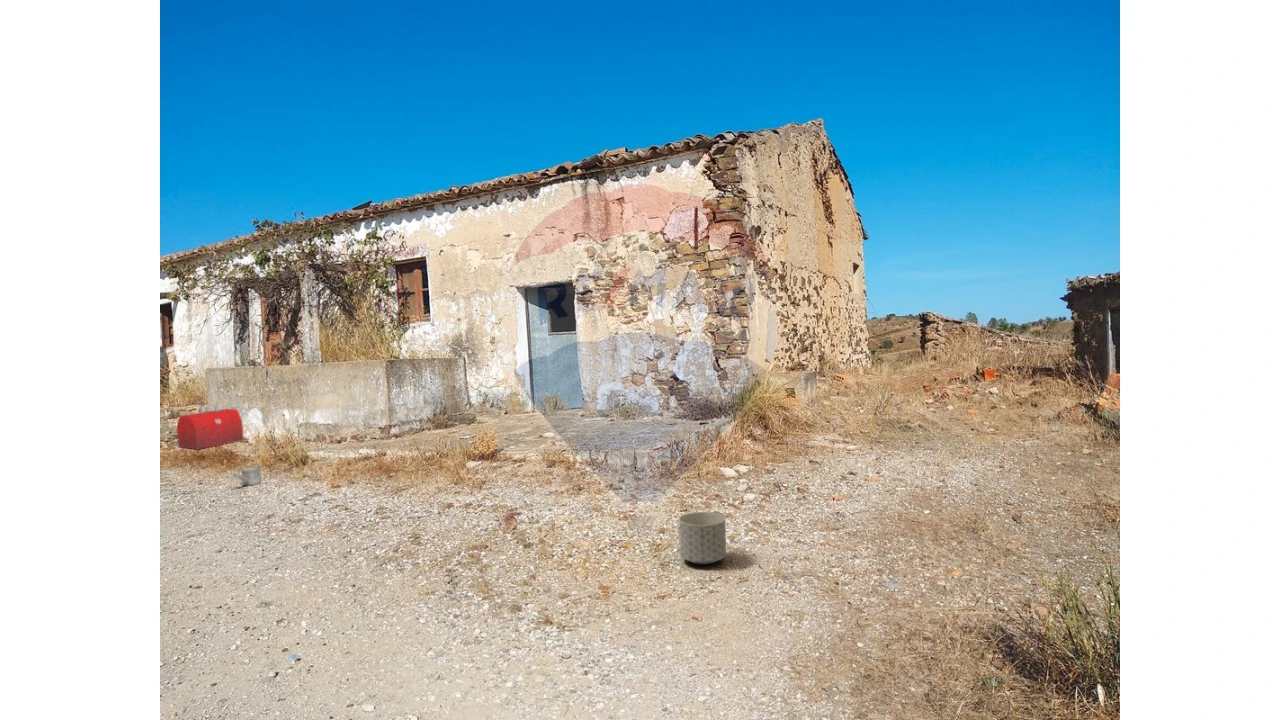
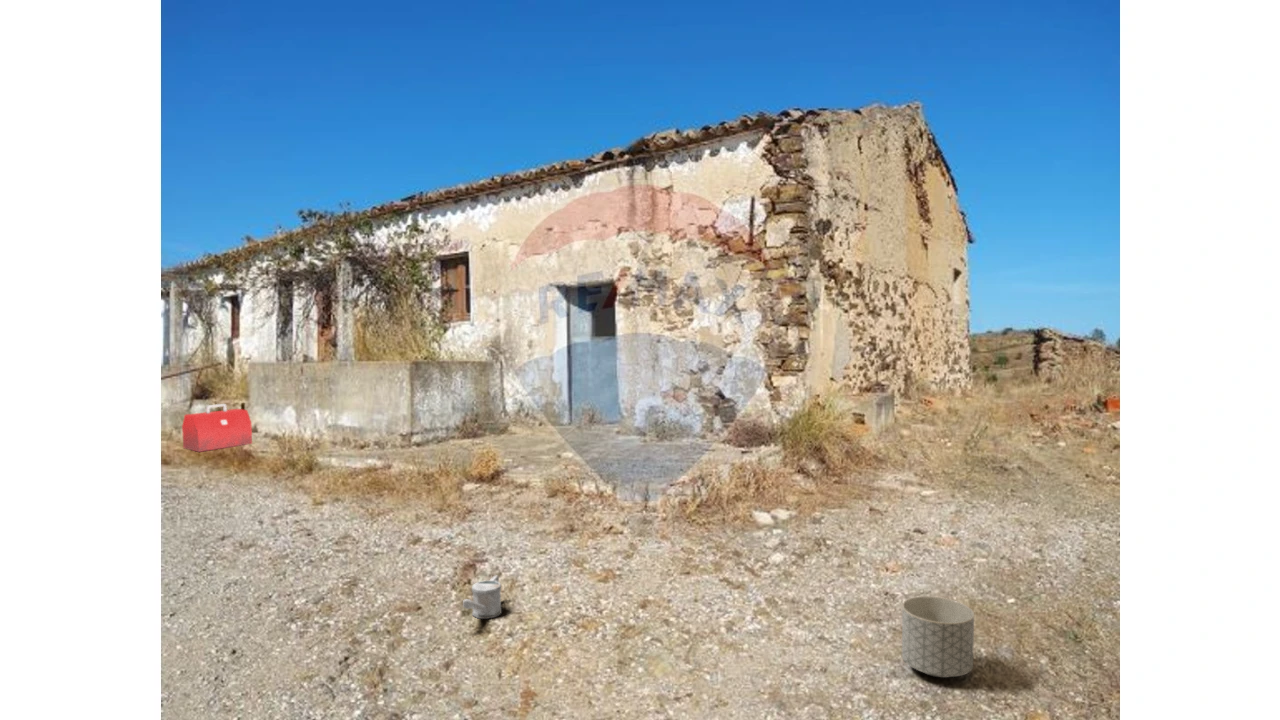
watering can: present [233,465,261,486] -> present [463,576,502,619]
planter: present [679,512,726,565] -> present [902,596,974,678]

